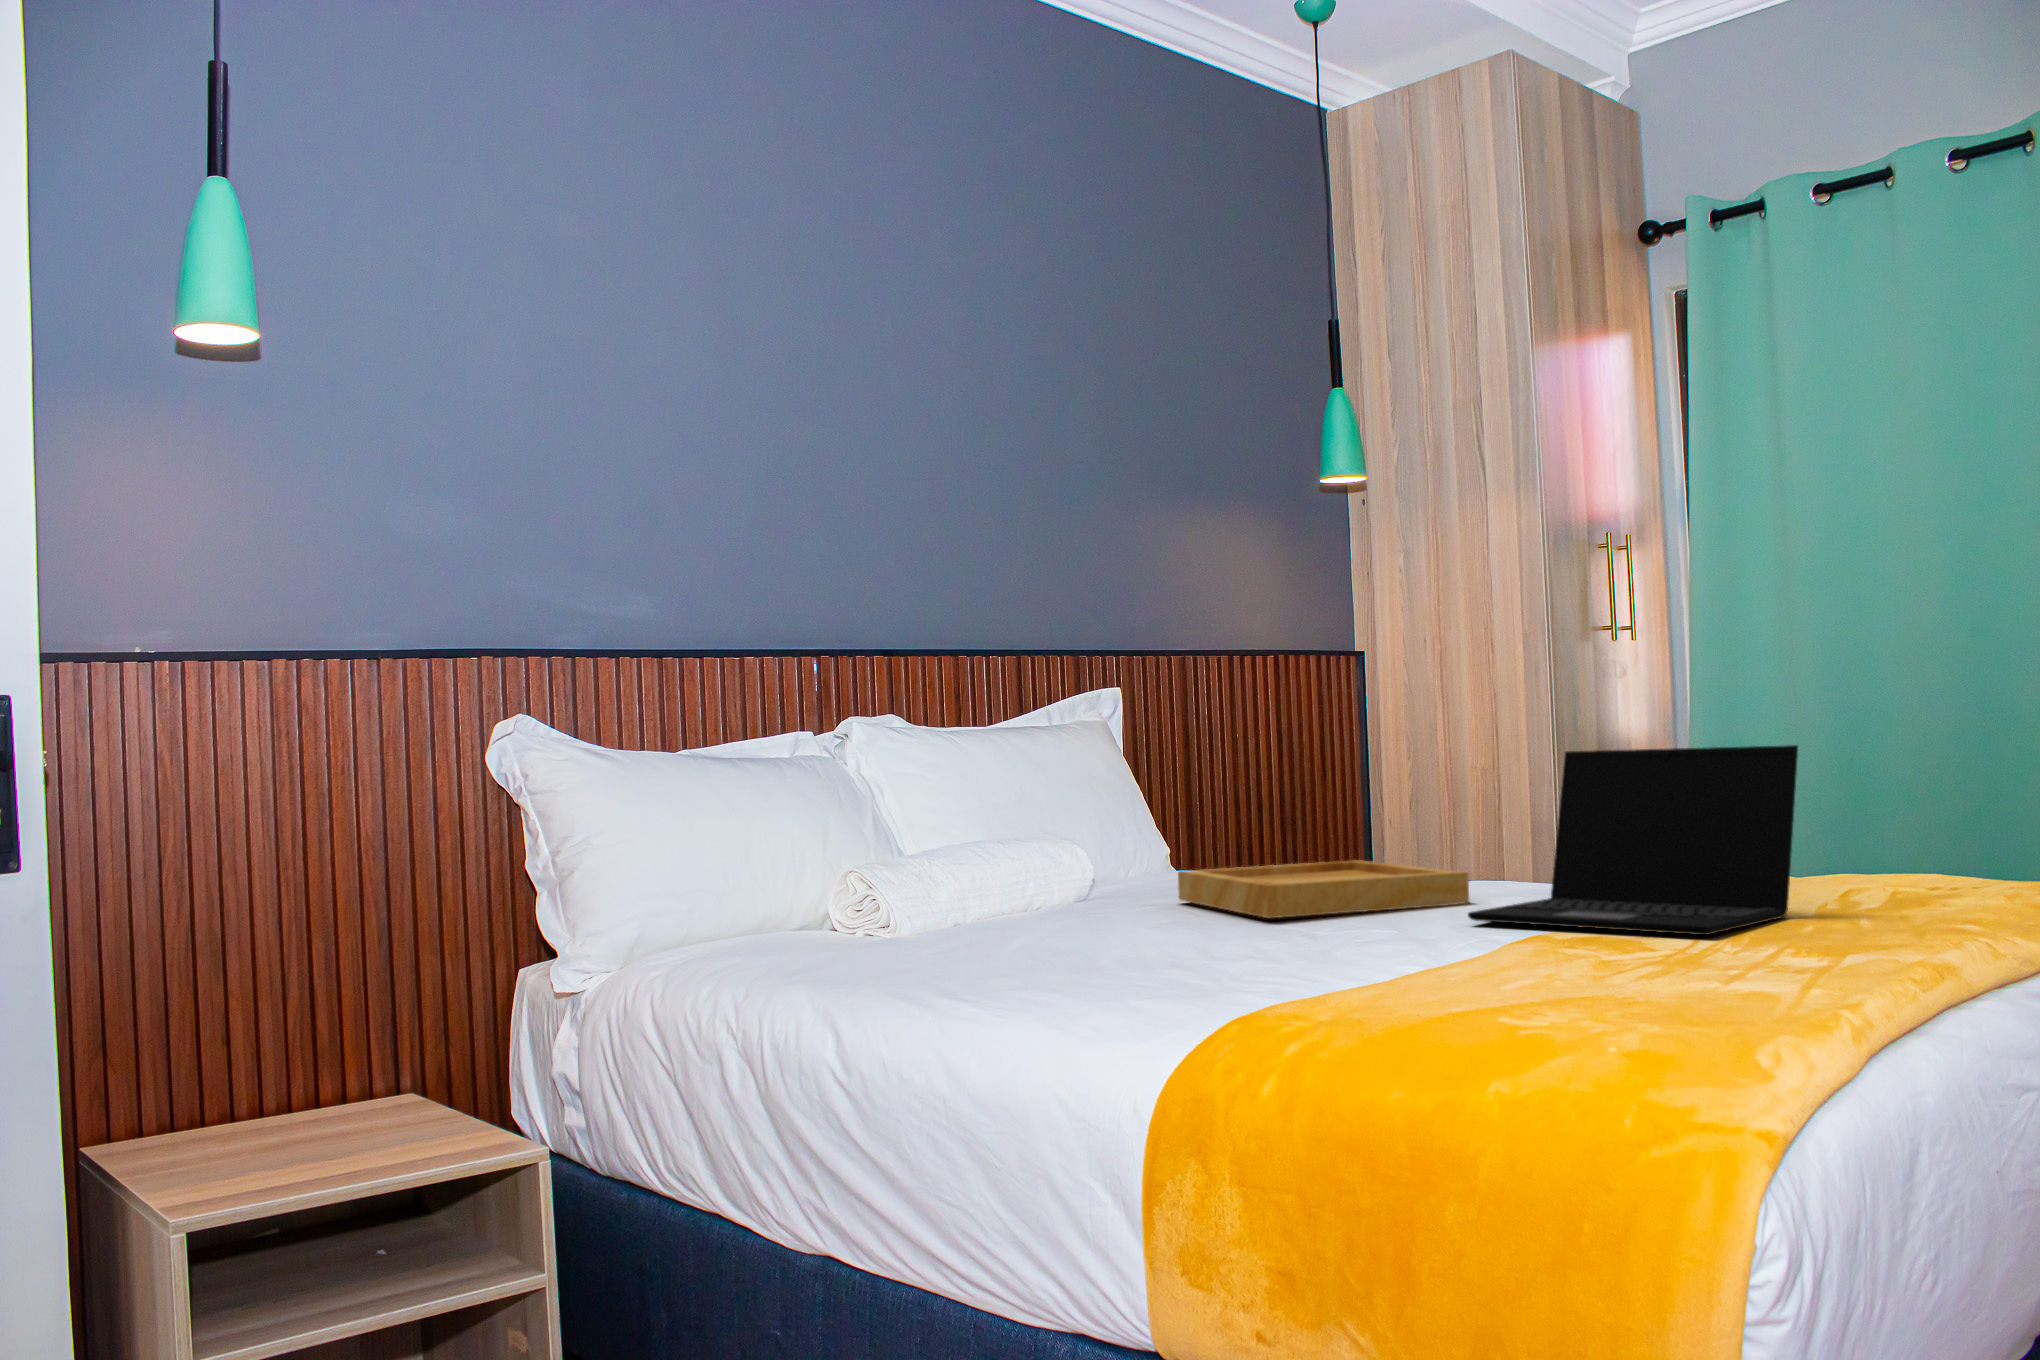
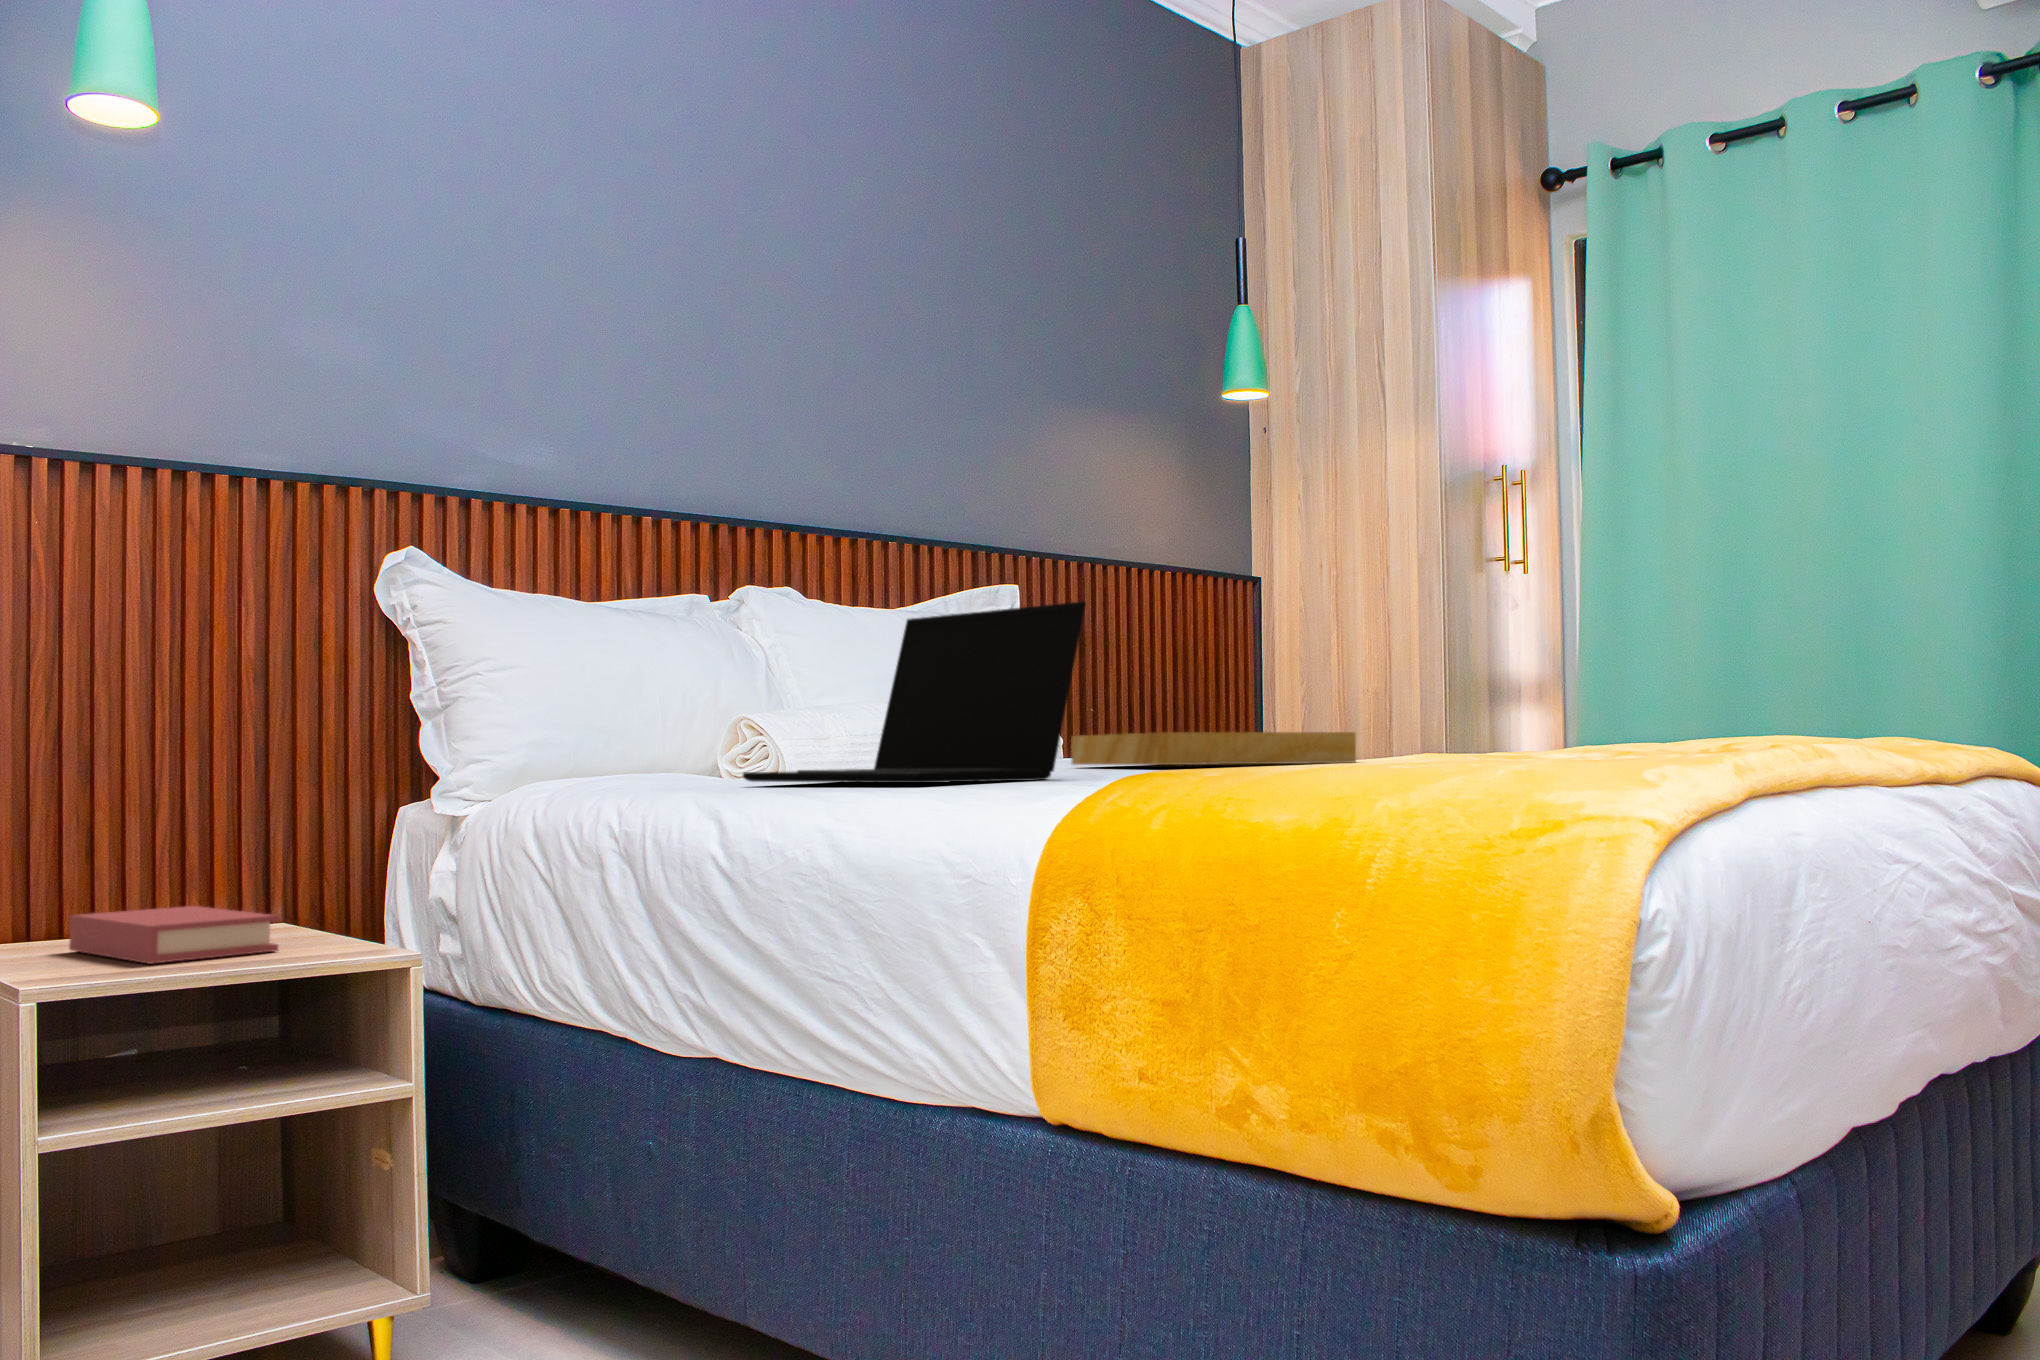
laptop: present [1468,745,1798,935] -> present [743,601,1086,783]
book: none [214,1093,411,1176] -> present [69,906,279,964]

